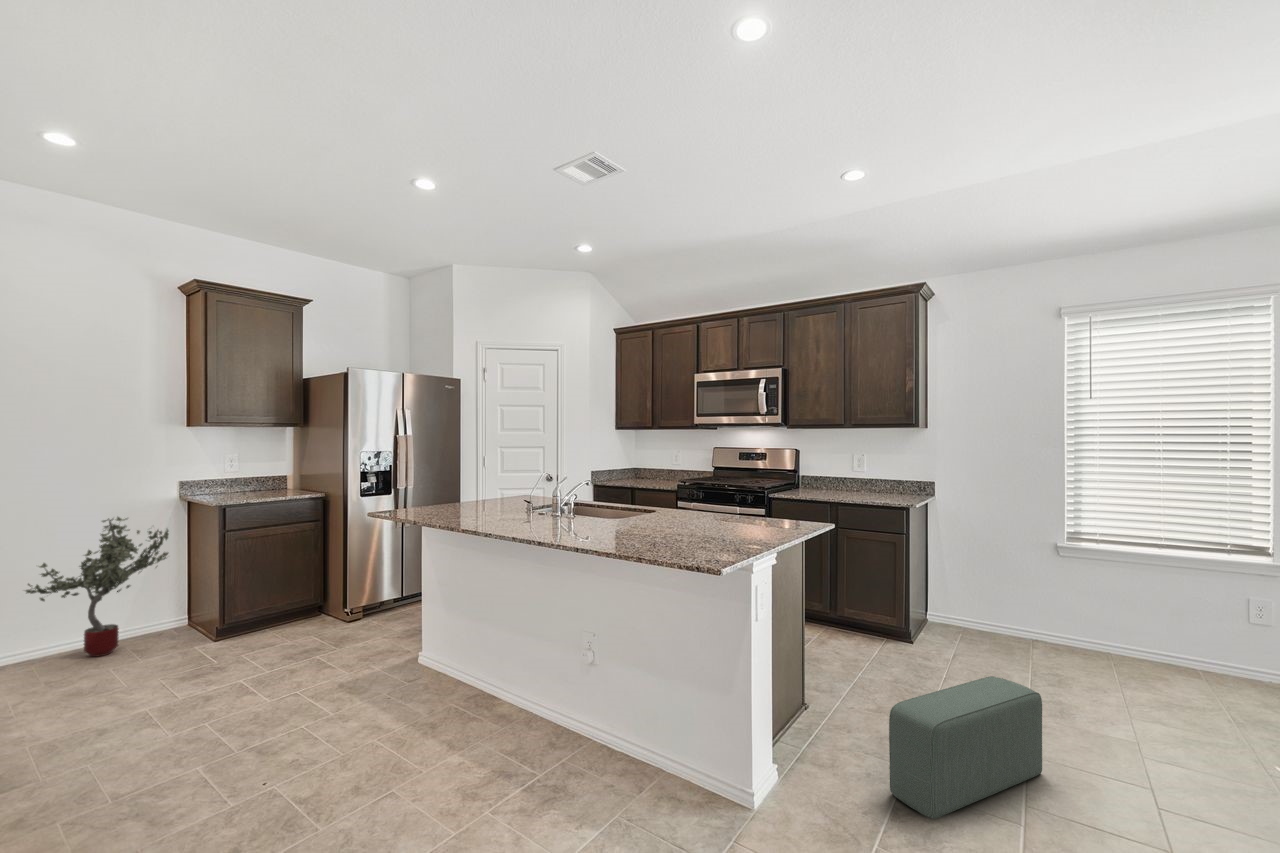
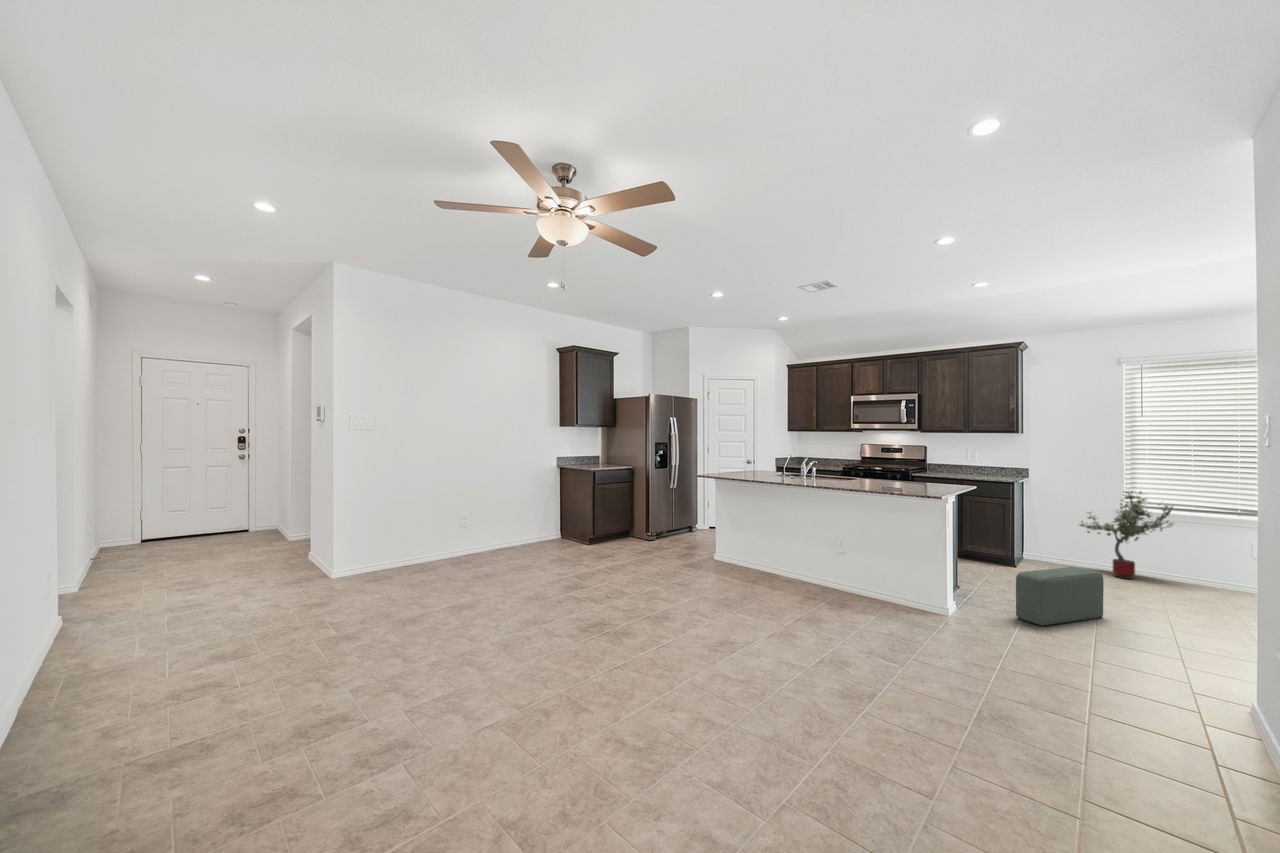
potted tree: present [25,517,169,657] -> present [1080,491,1173,579]

